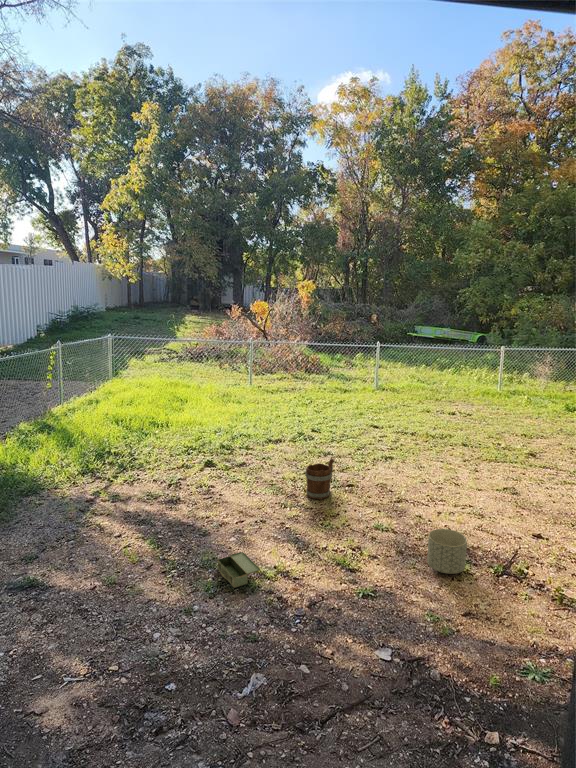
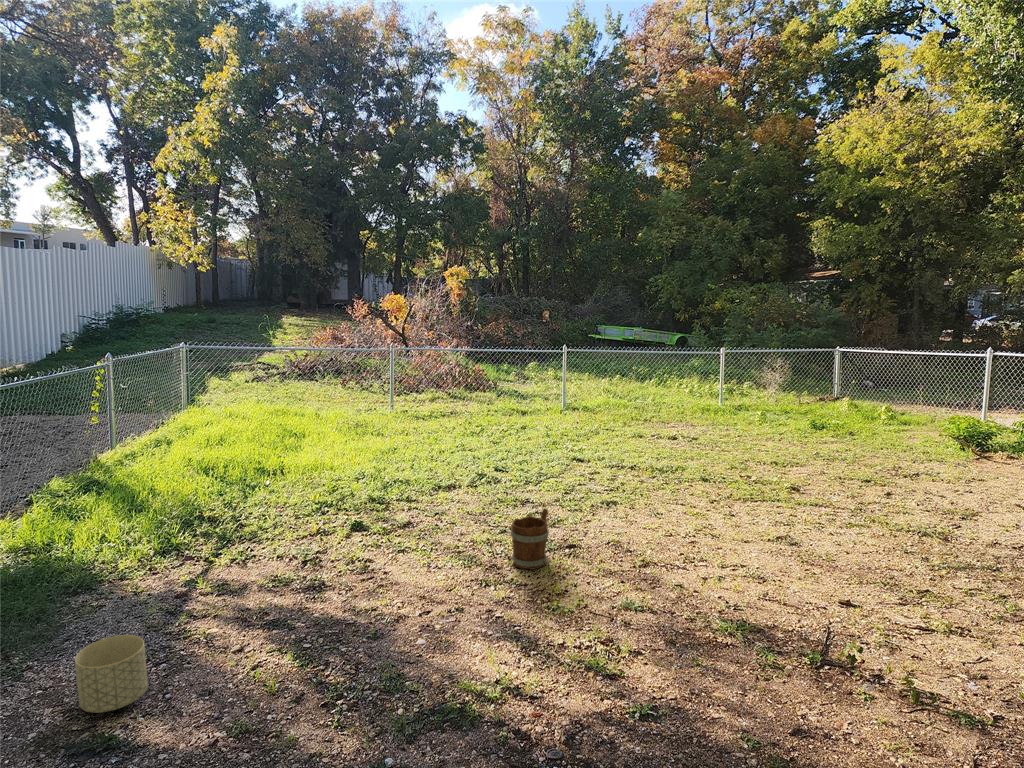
planter: present [427,529,467,574] -> present [75,635,148,713]
toolbox: present [217,552,260,588] -> none [409,665,480,727]

